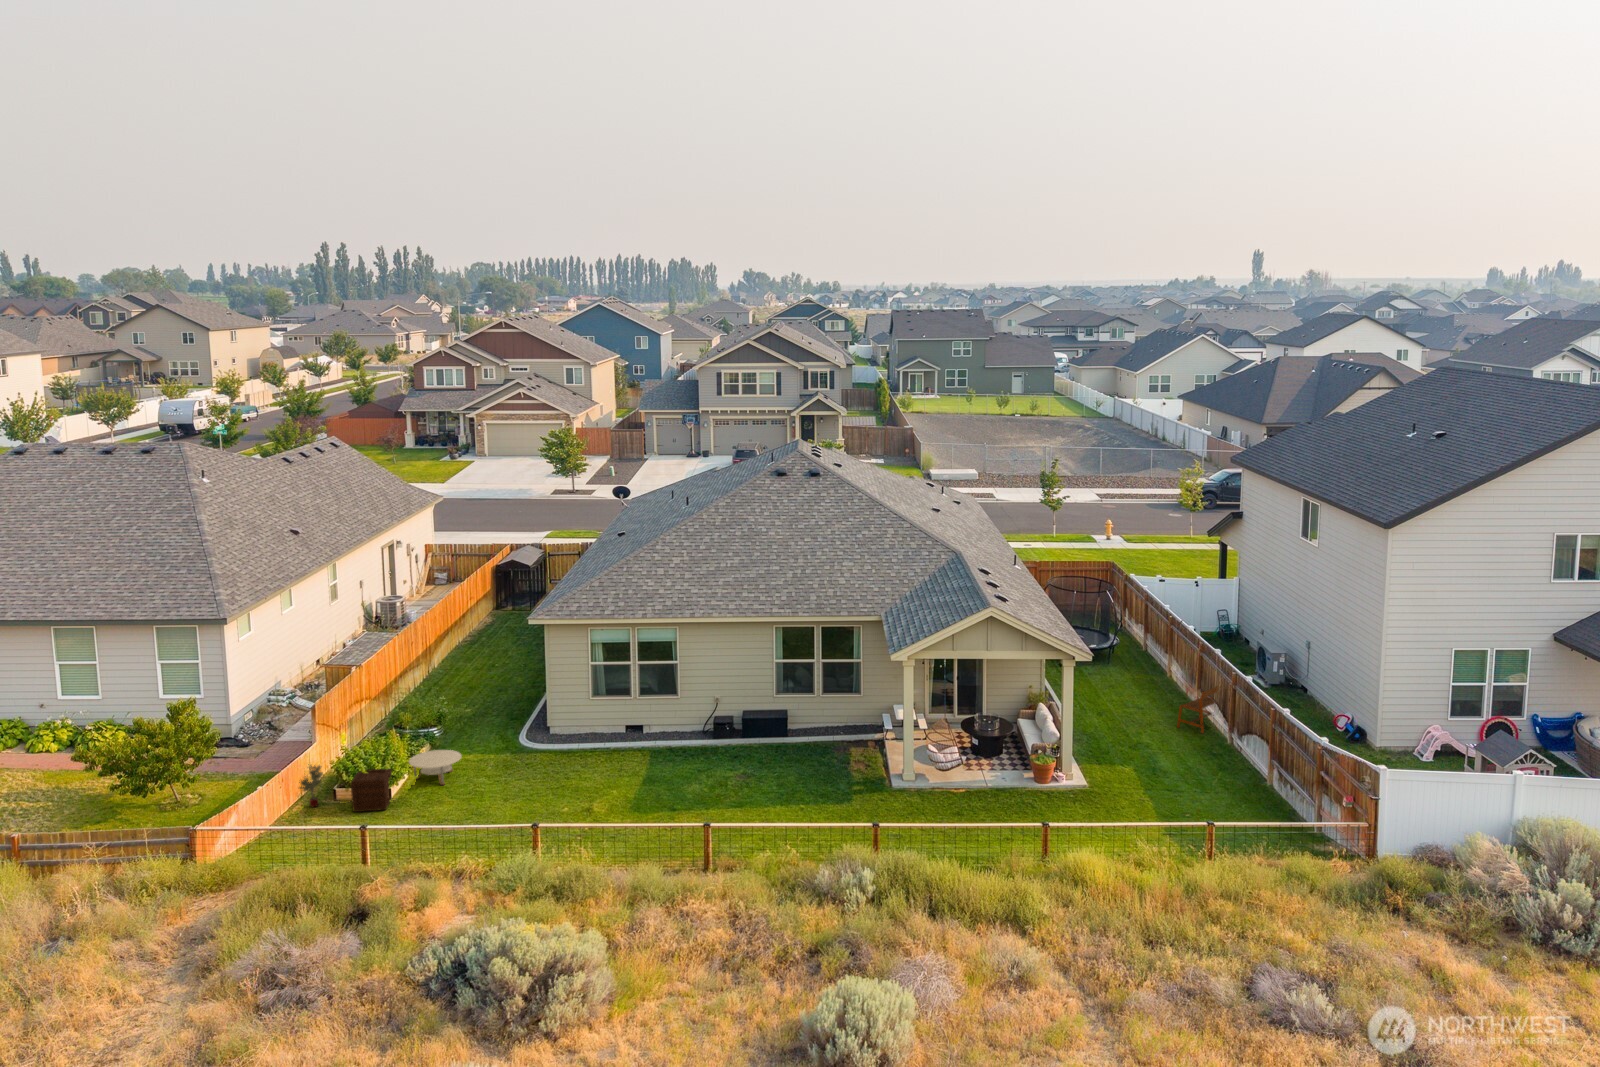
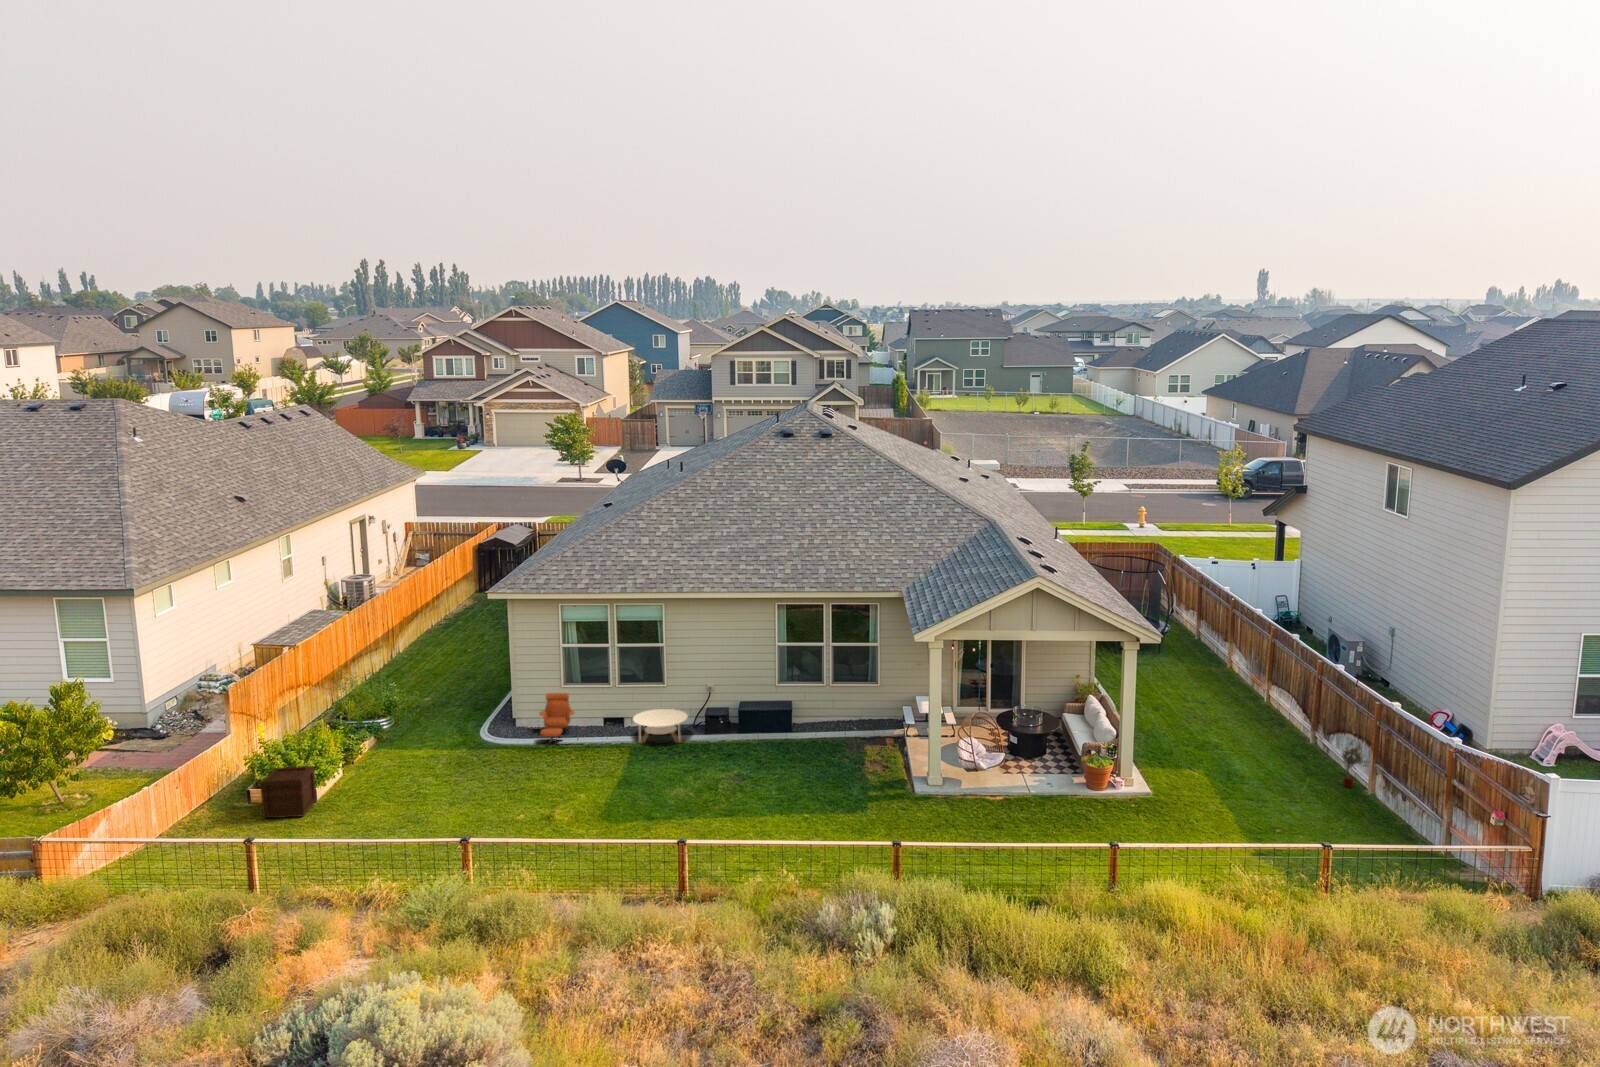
bench: present [1177,686,1218,733] -> none [1247,674,1302,732]
lounge chair: none [571,704,601,751] -> present [539,693,574,745]
round table: present [409,750,461,785] -> present [633,709,688,743]
potted tree: present [300,764,323,807] -> present [1342,741,1368,787]

